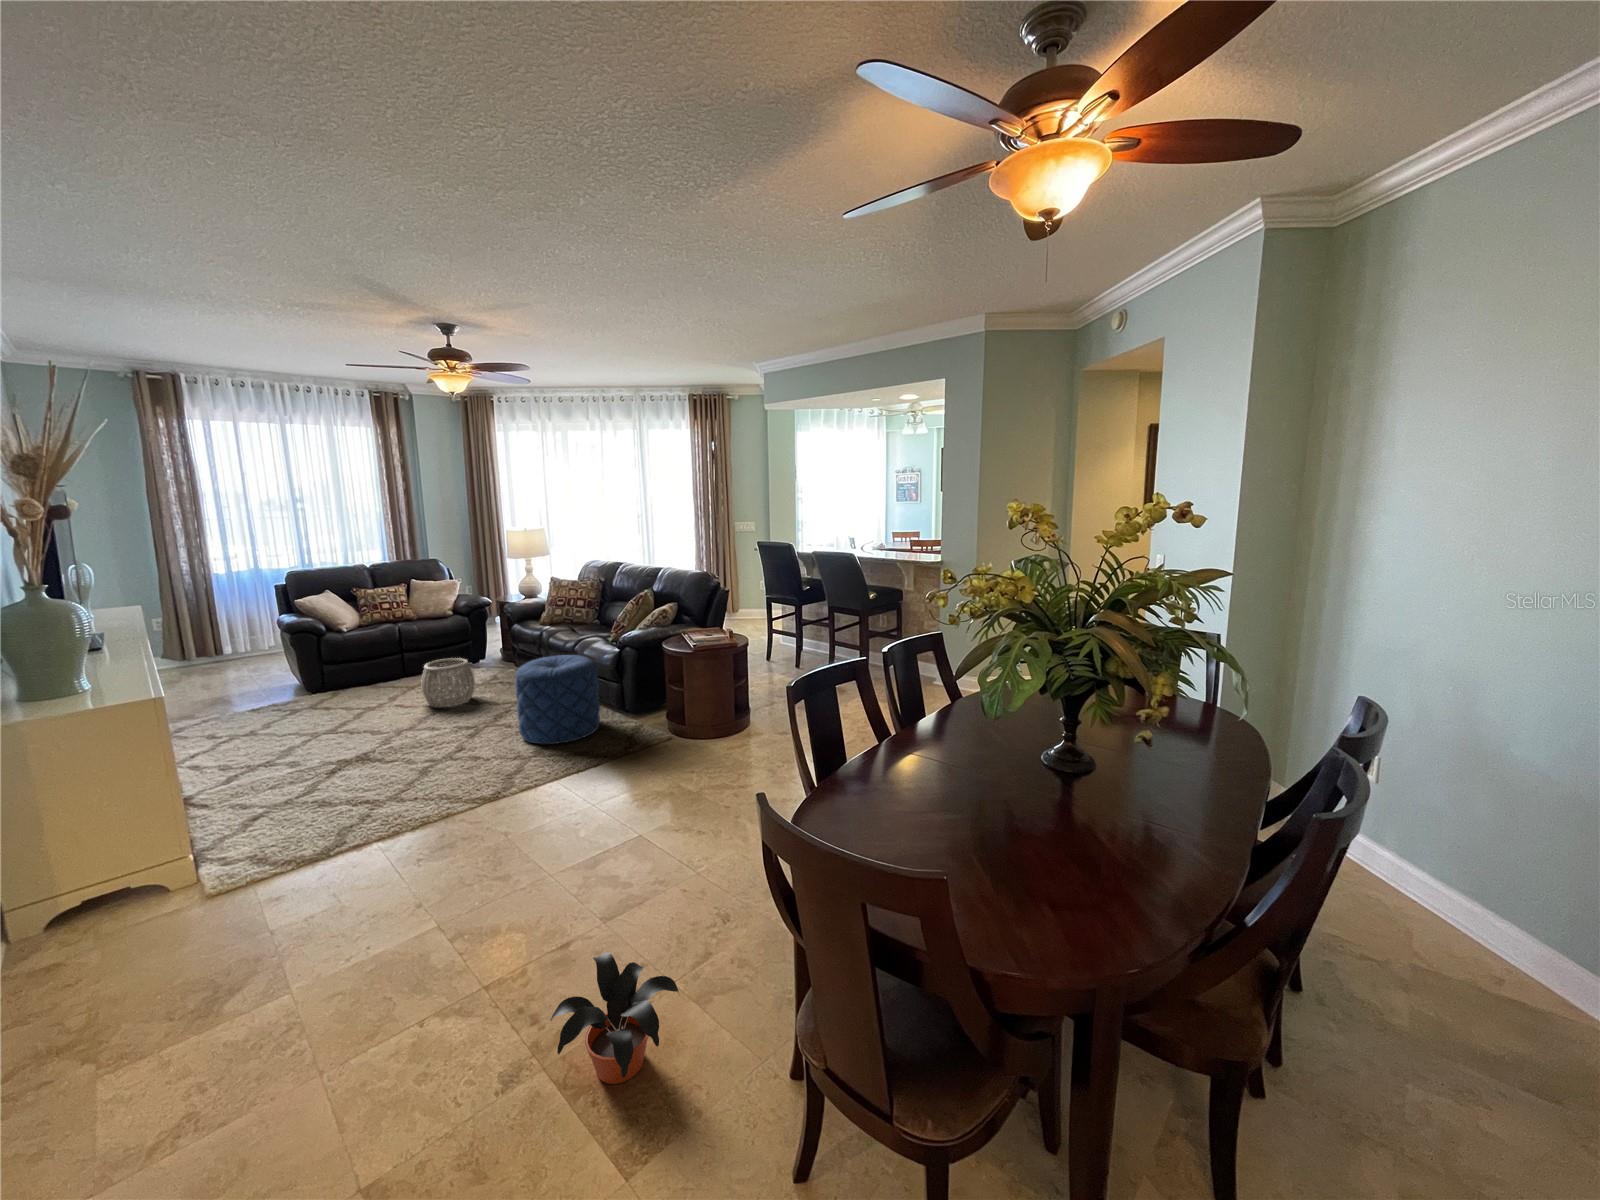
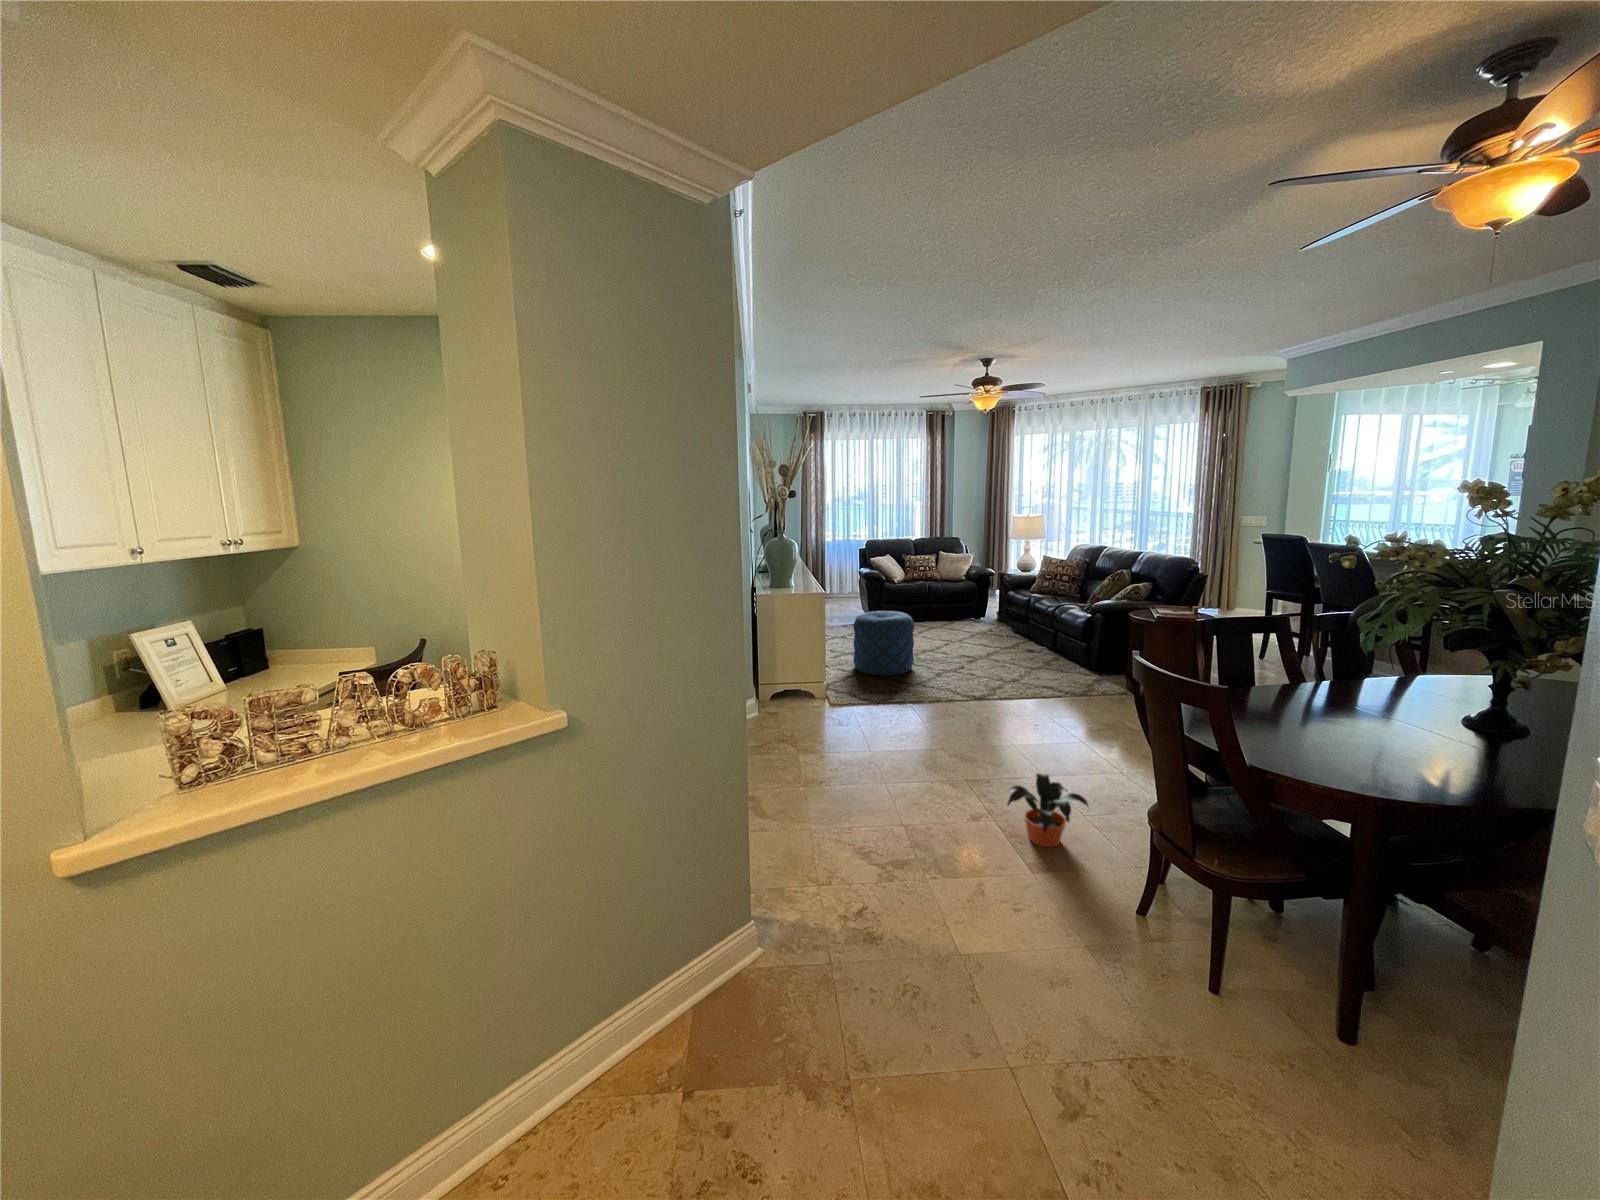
pouf: present [515,655,600,744] -> present [854,611,914,675]
woven basket: present [421,658,475,708] -> none [939,608,976,643]

